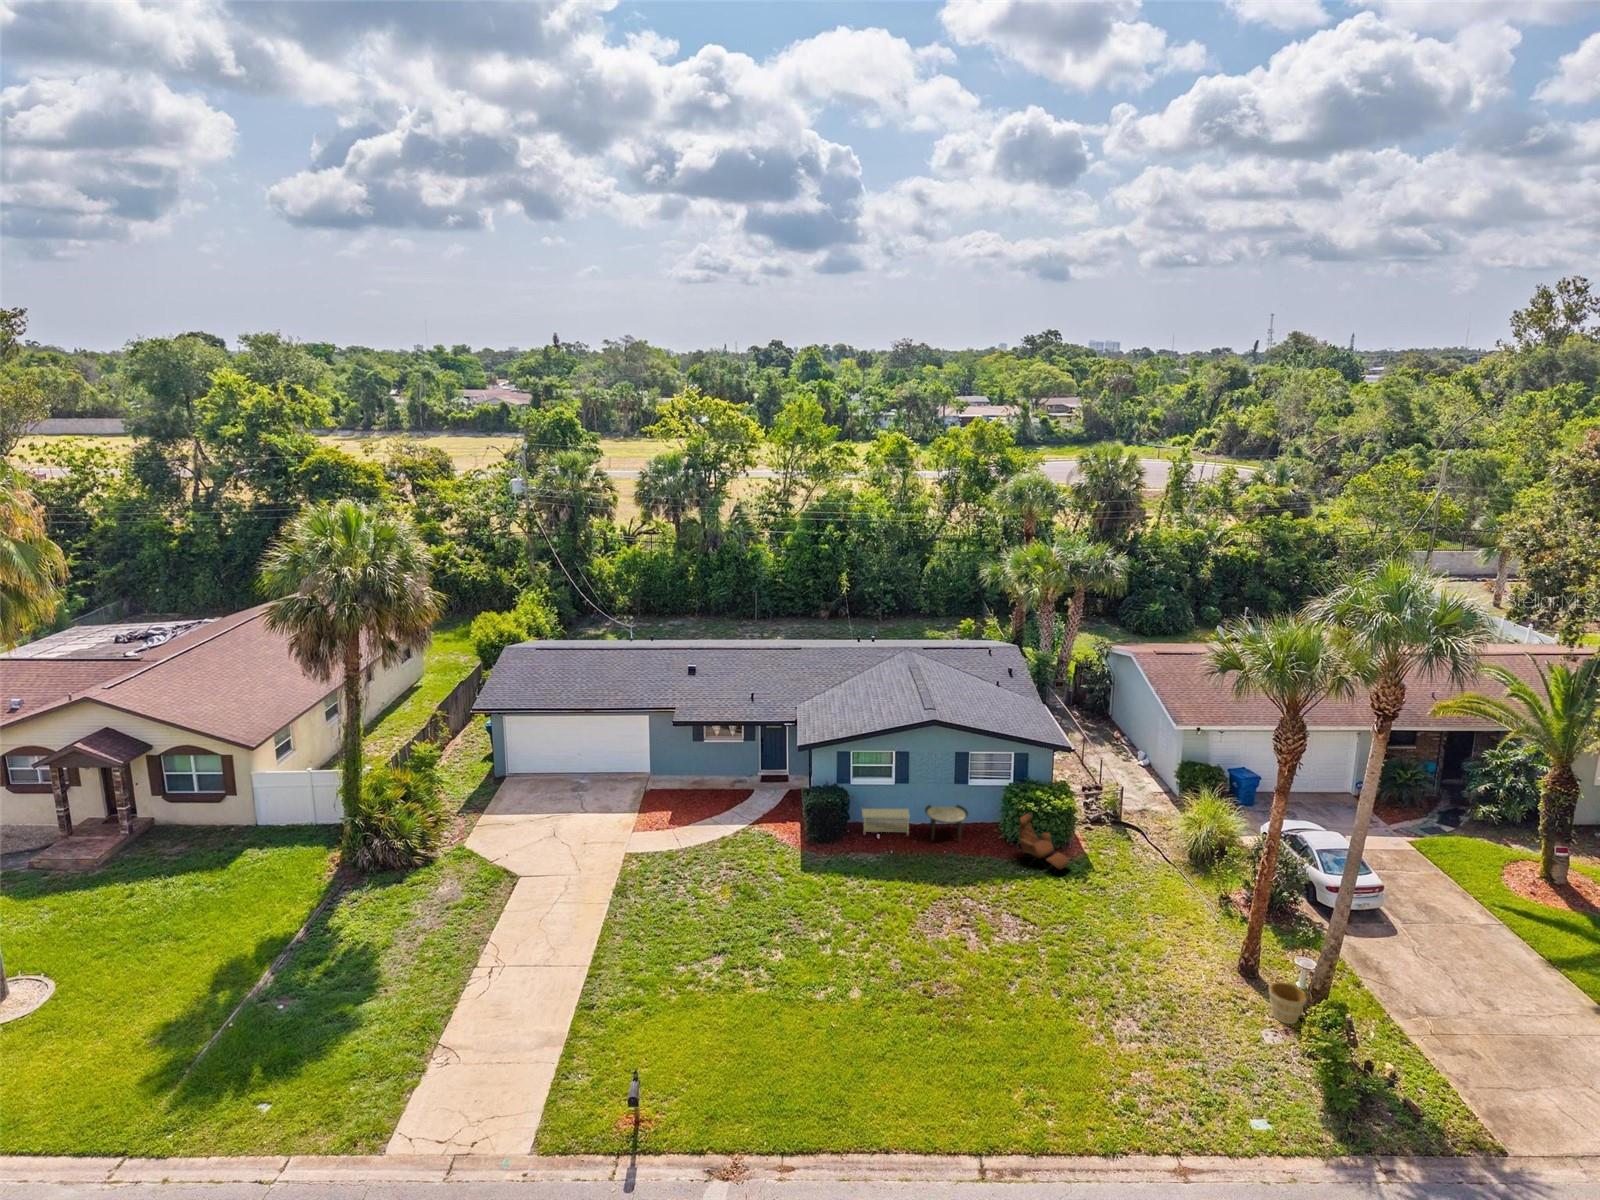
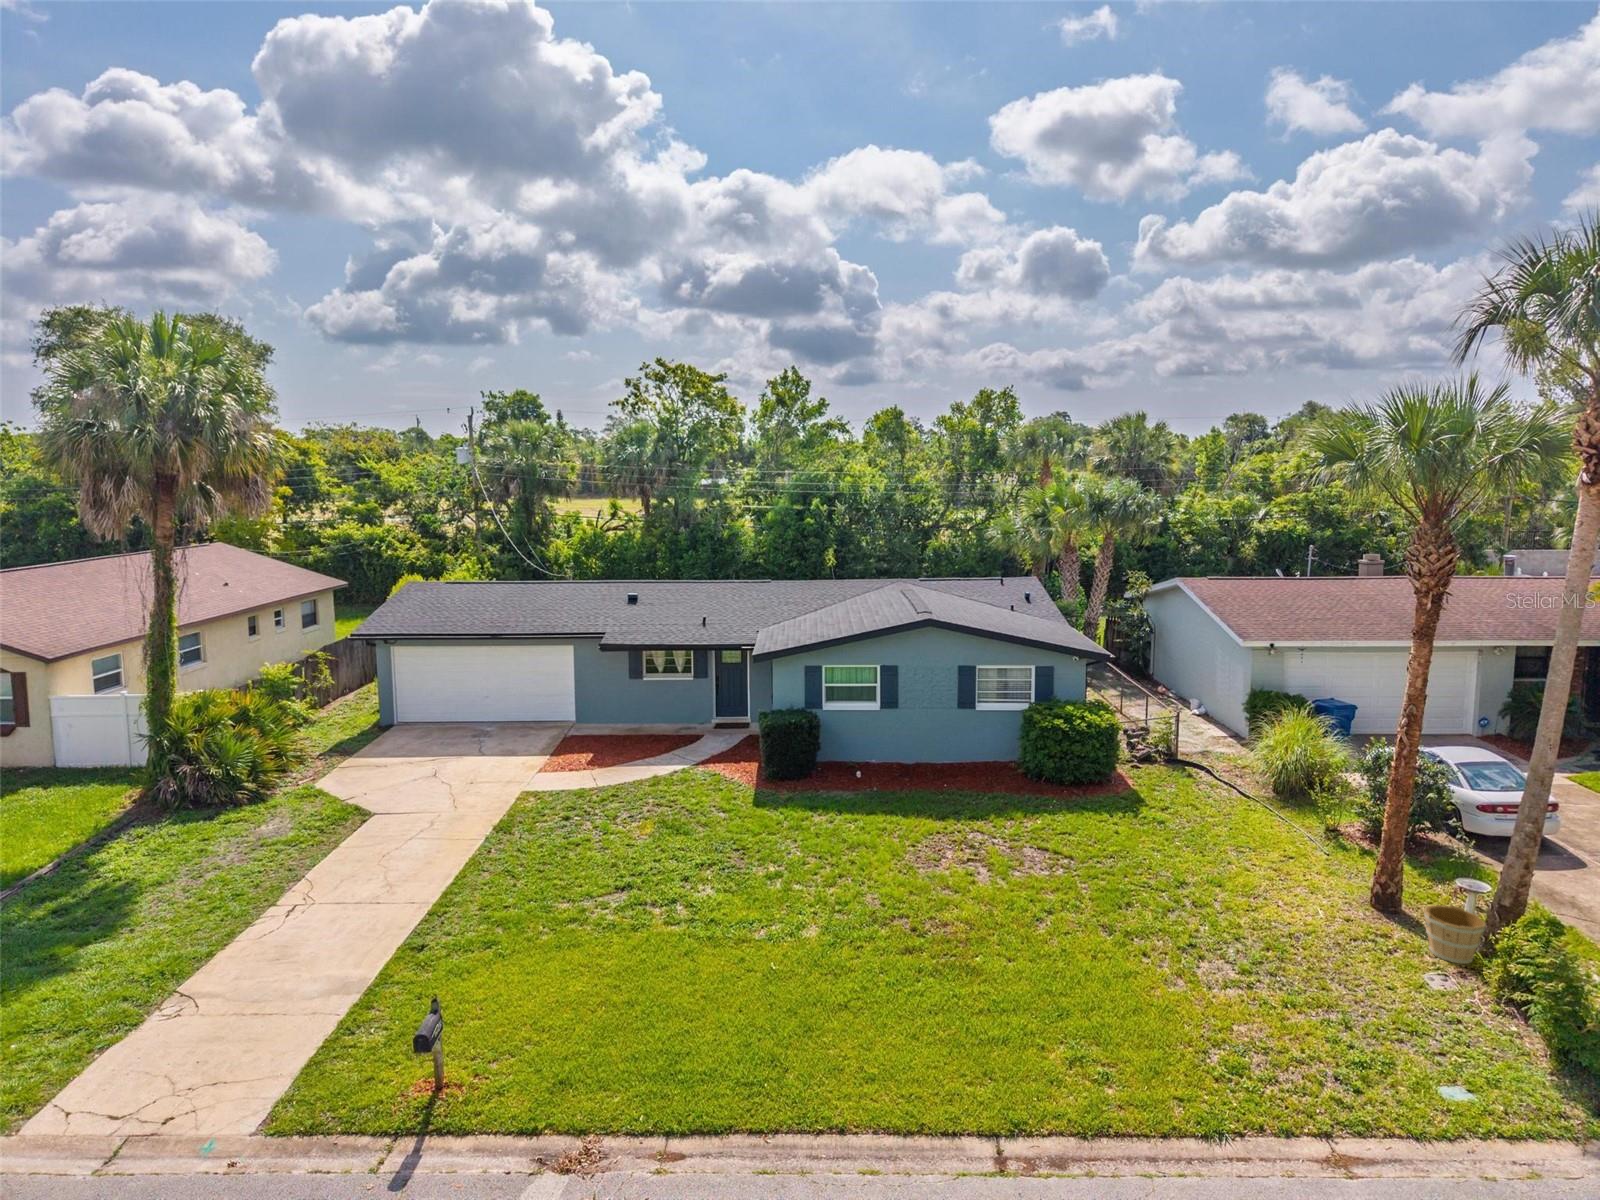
round table: present [925,805,968,842] -> none [919,734,976,780]
storage bench: present [862,809,910,834] -> none [839,739,900,774]
lounge chair: present [1019,814,1070,872] -> none [1043,734,1111,809]

